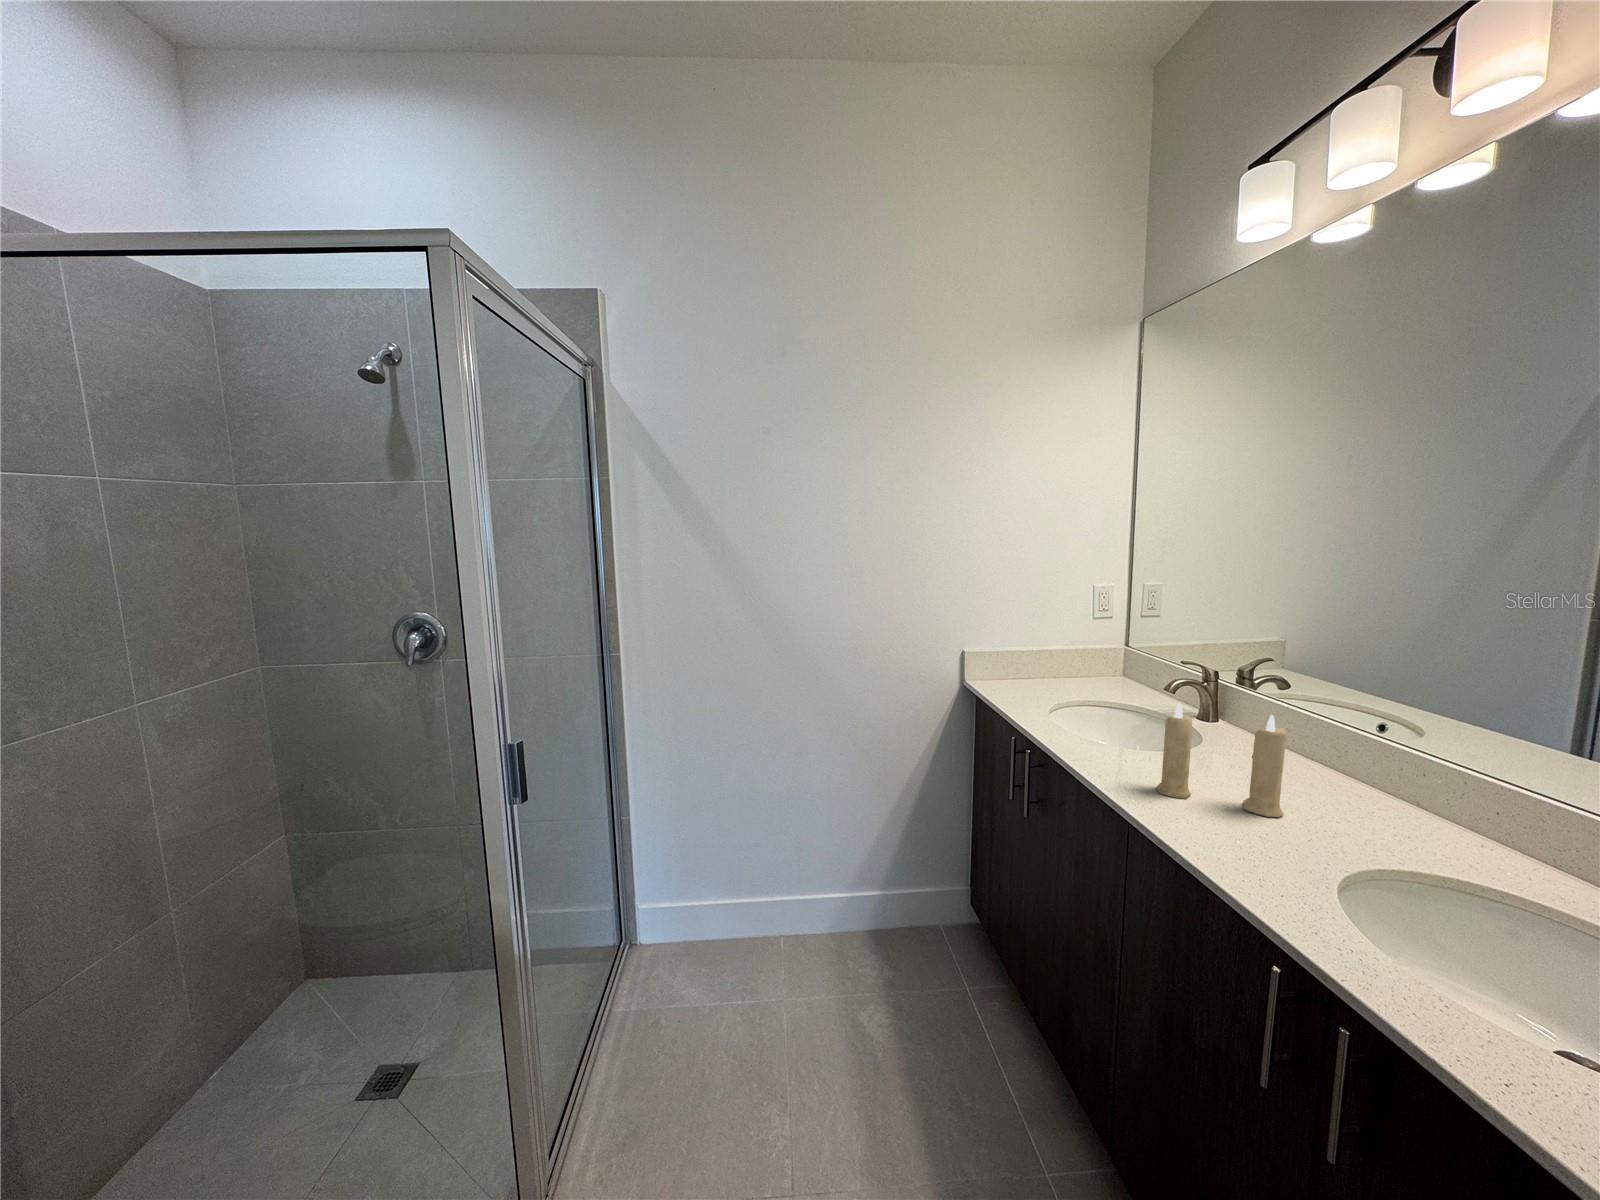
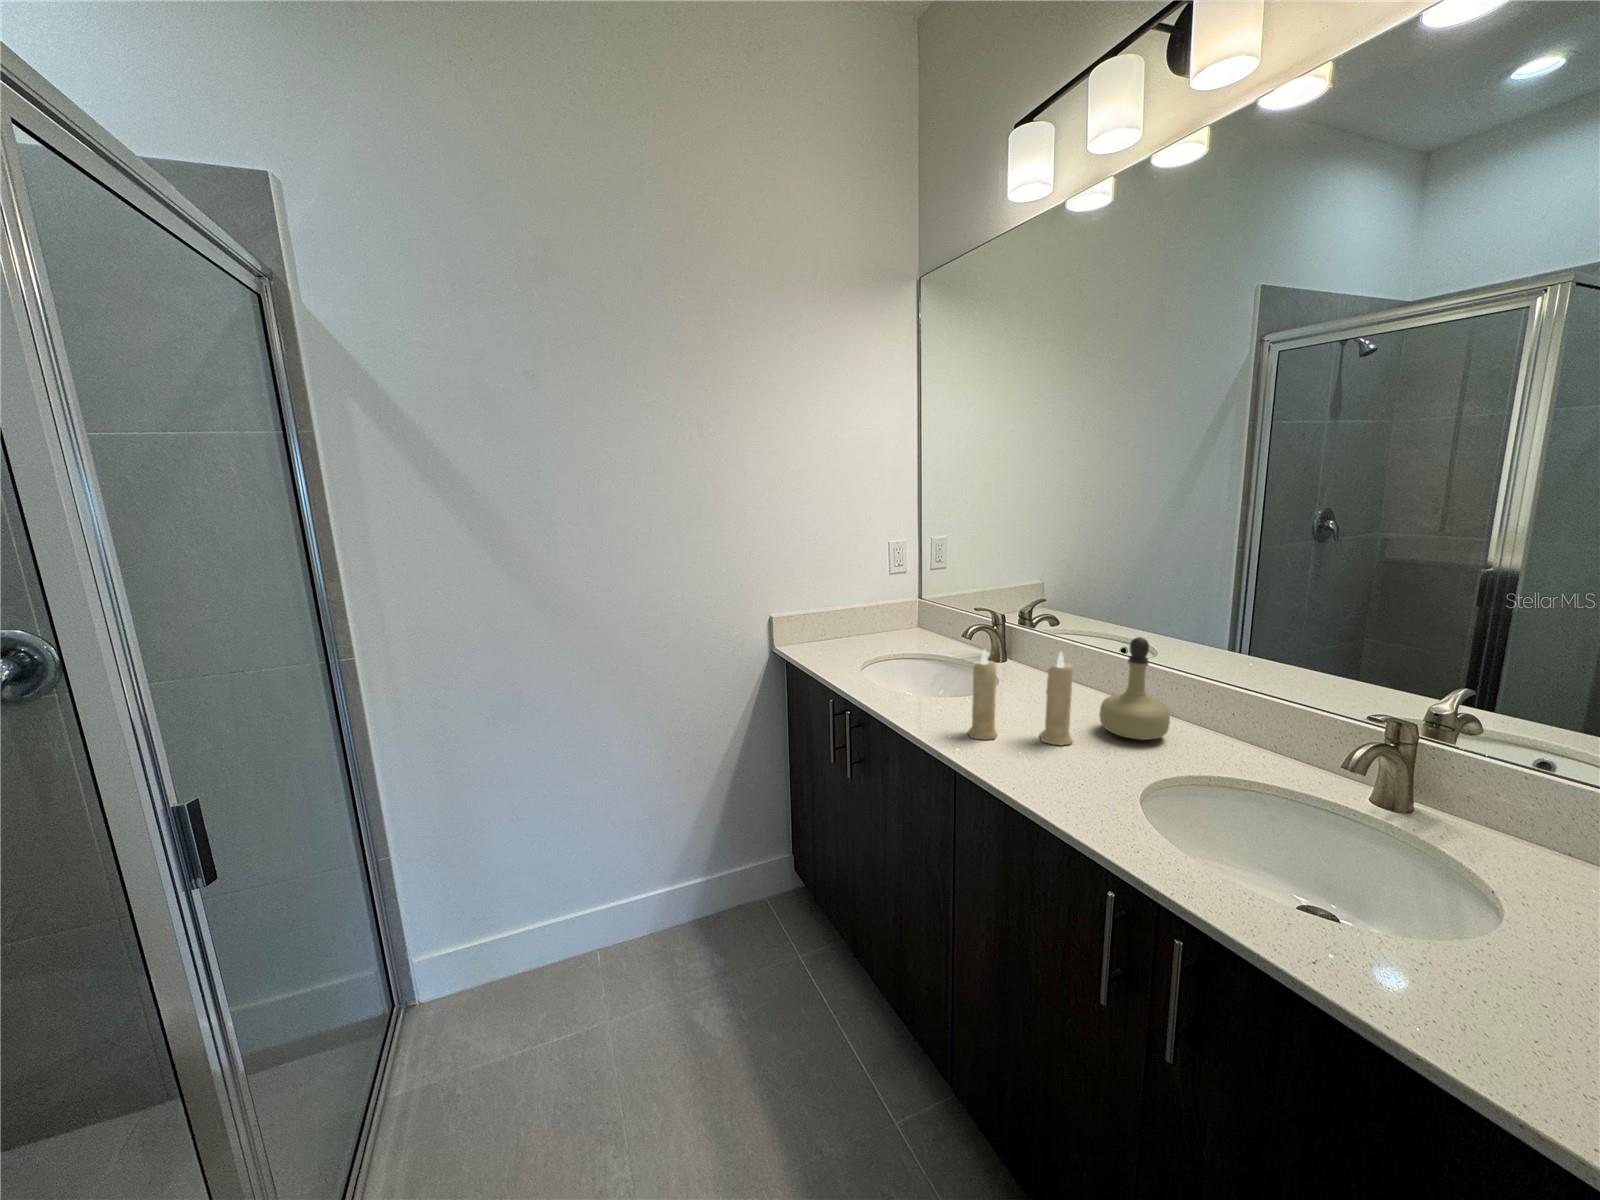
perfume bottle: none [1322,709,1419,828] -> present [1099,637,1170,740]

